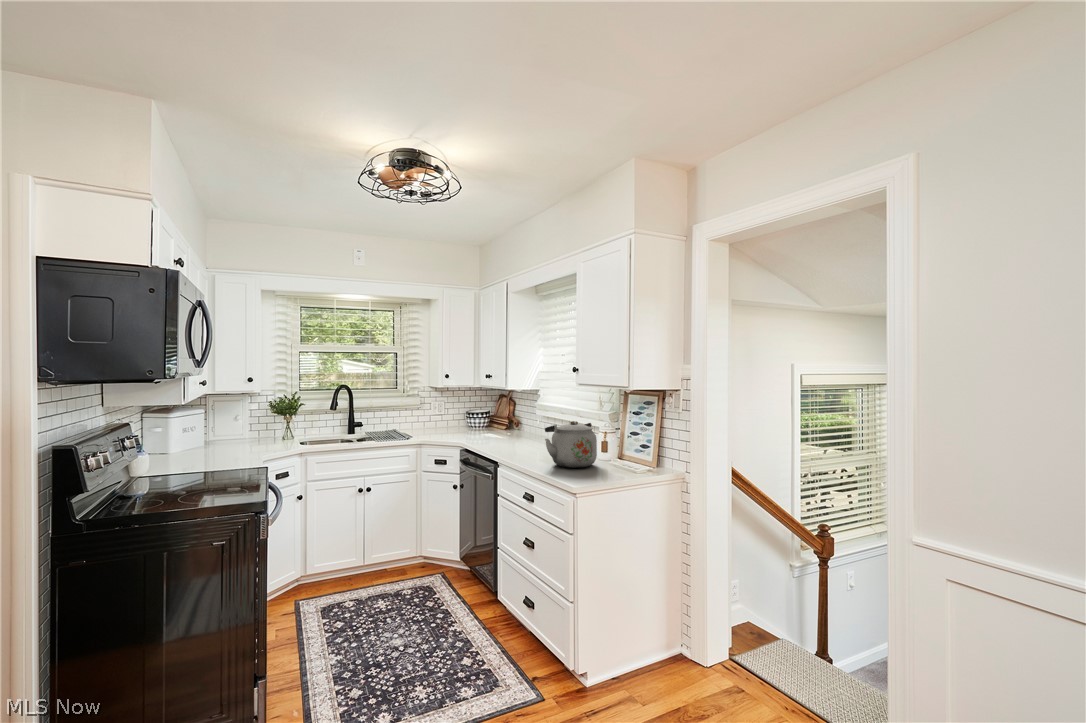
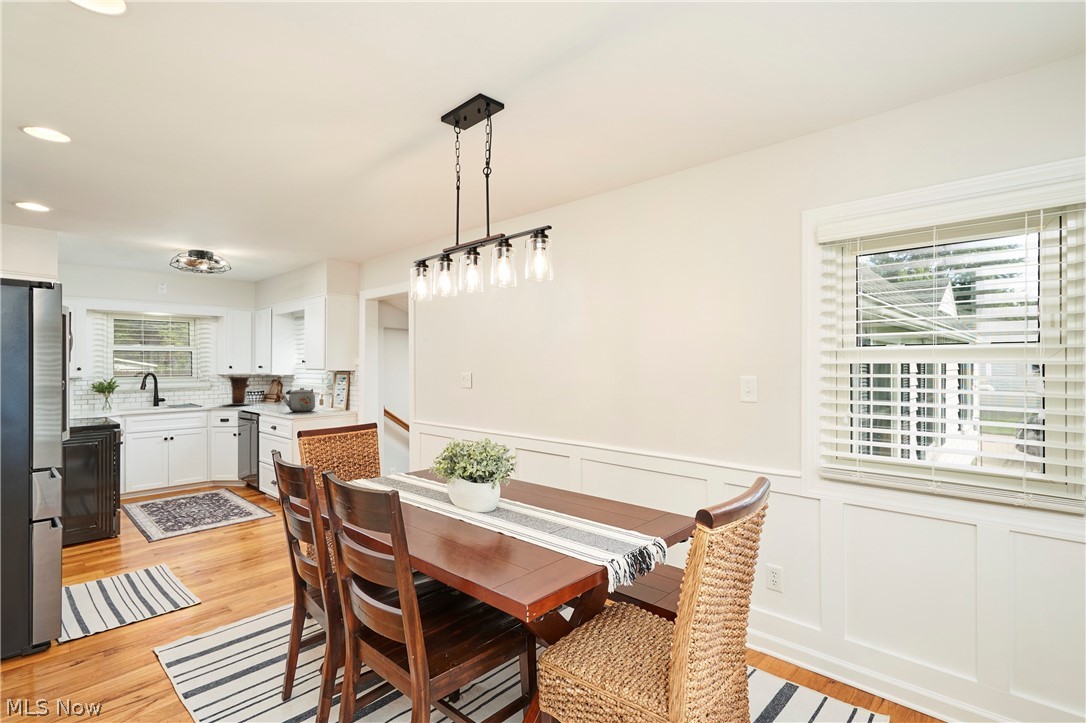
vase: none [429,391,483,437] -> present [229,376,249,405]

